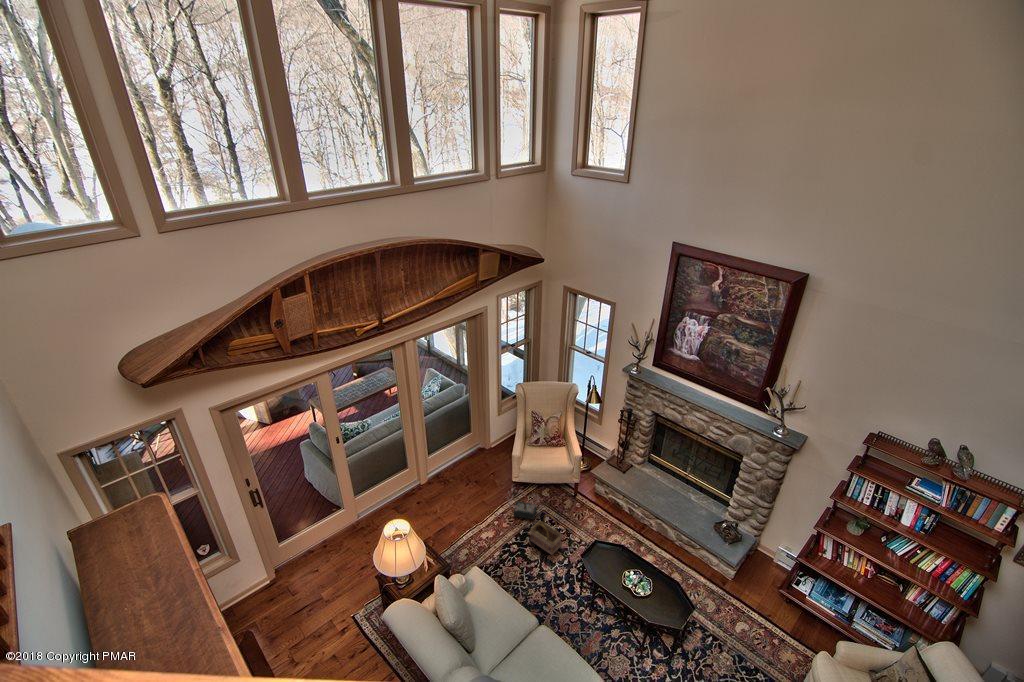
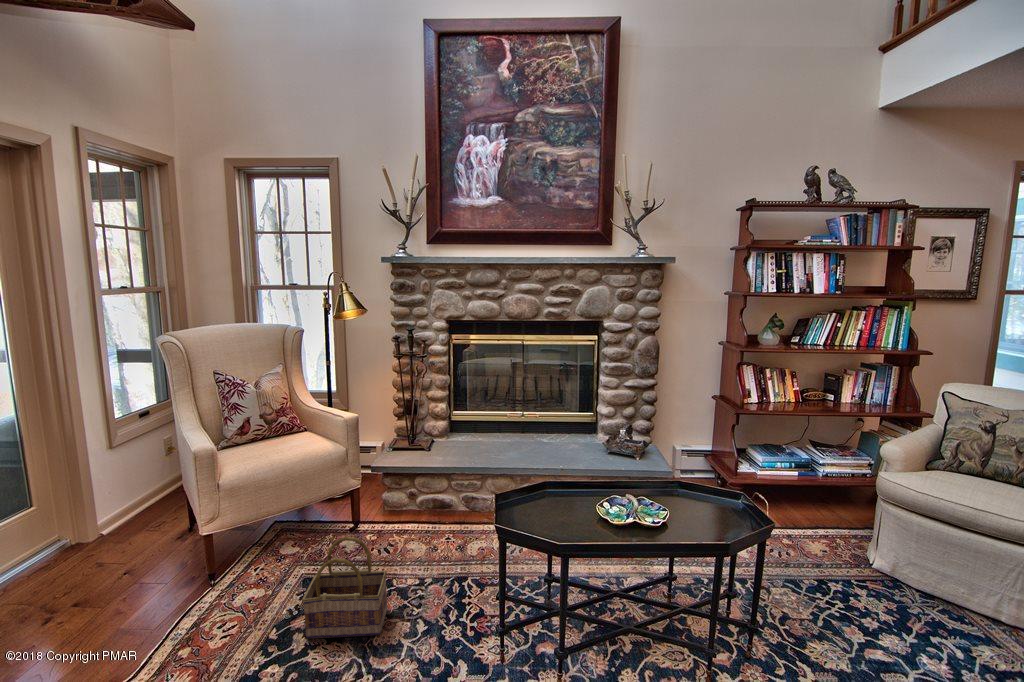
decorative plant: present [507,487,541,520] -> none [198,530,302,617]

